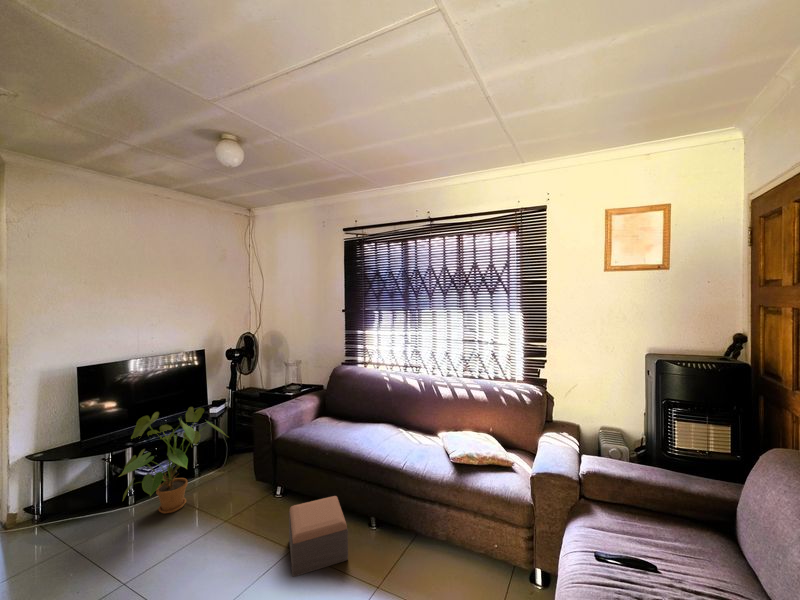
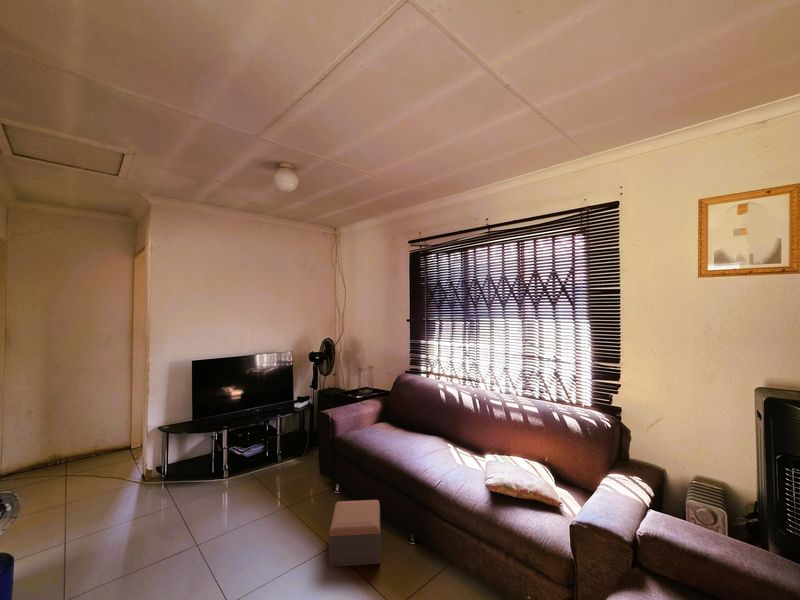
house plant: present [120,407,225,513] -> none [217,401,302,489]

